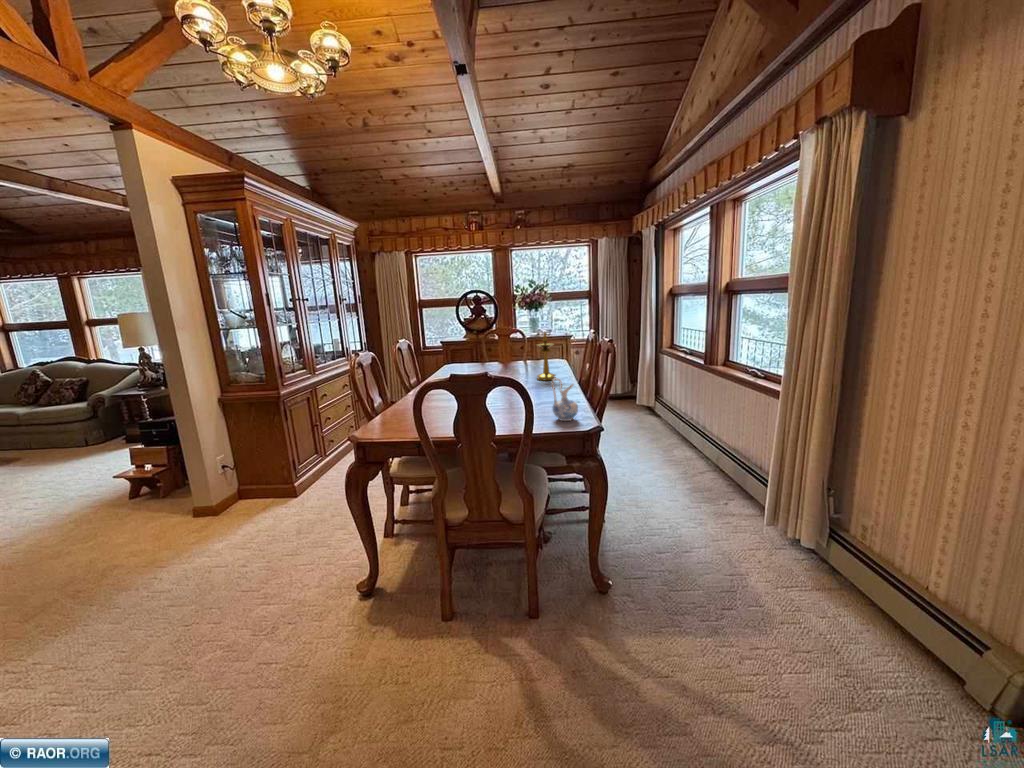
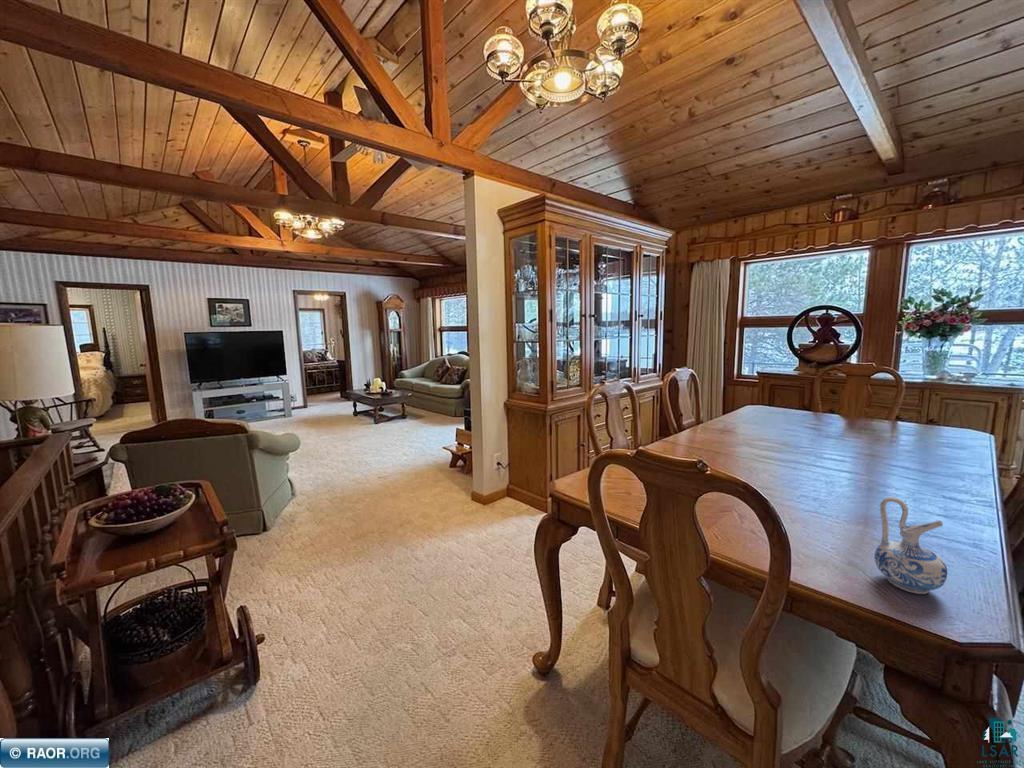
candlestick: present [536,333,556,380] -> none [889,386,946,475]

